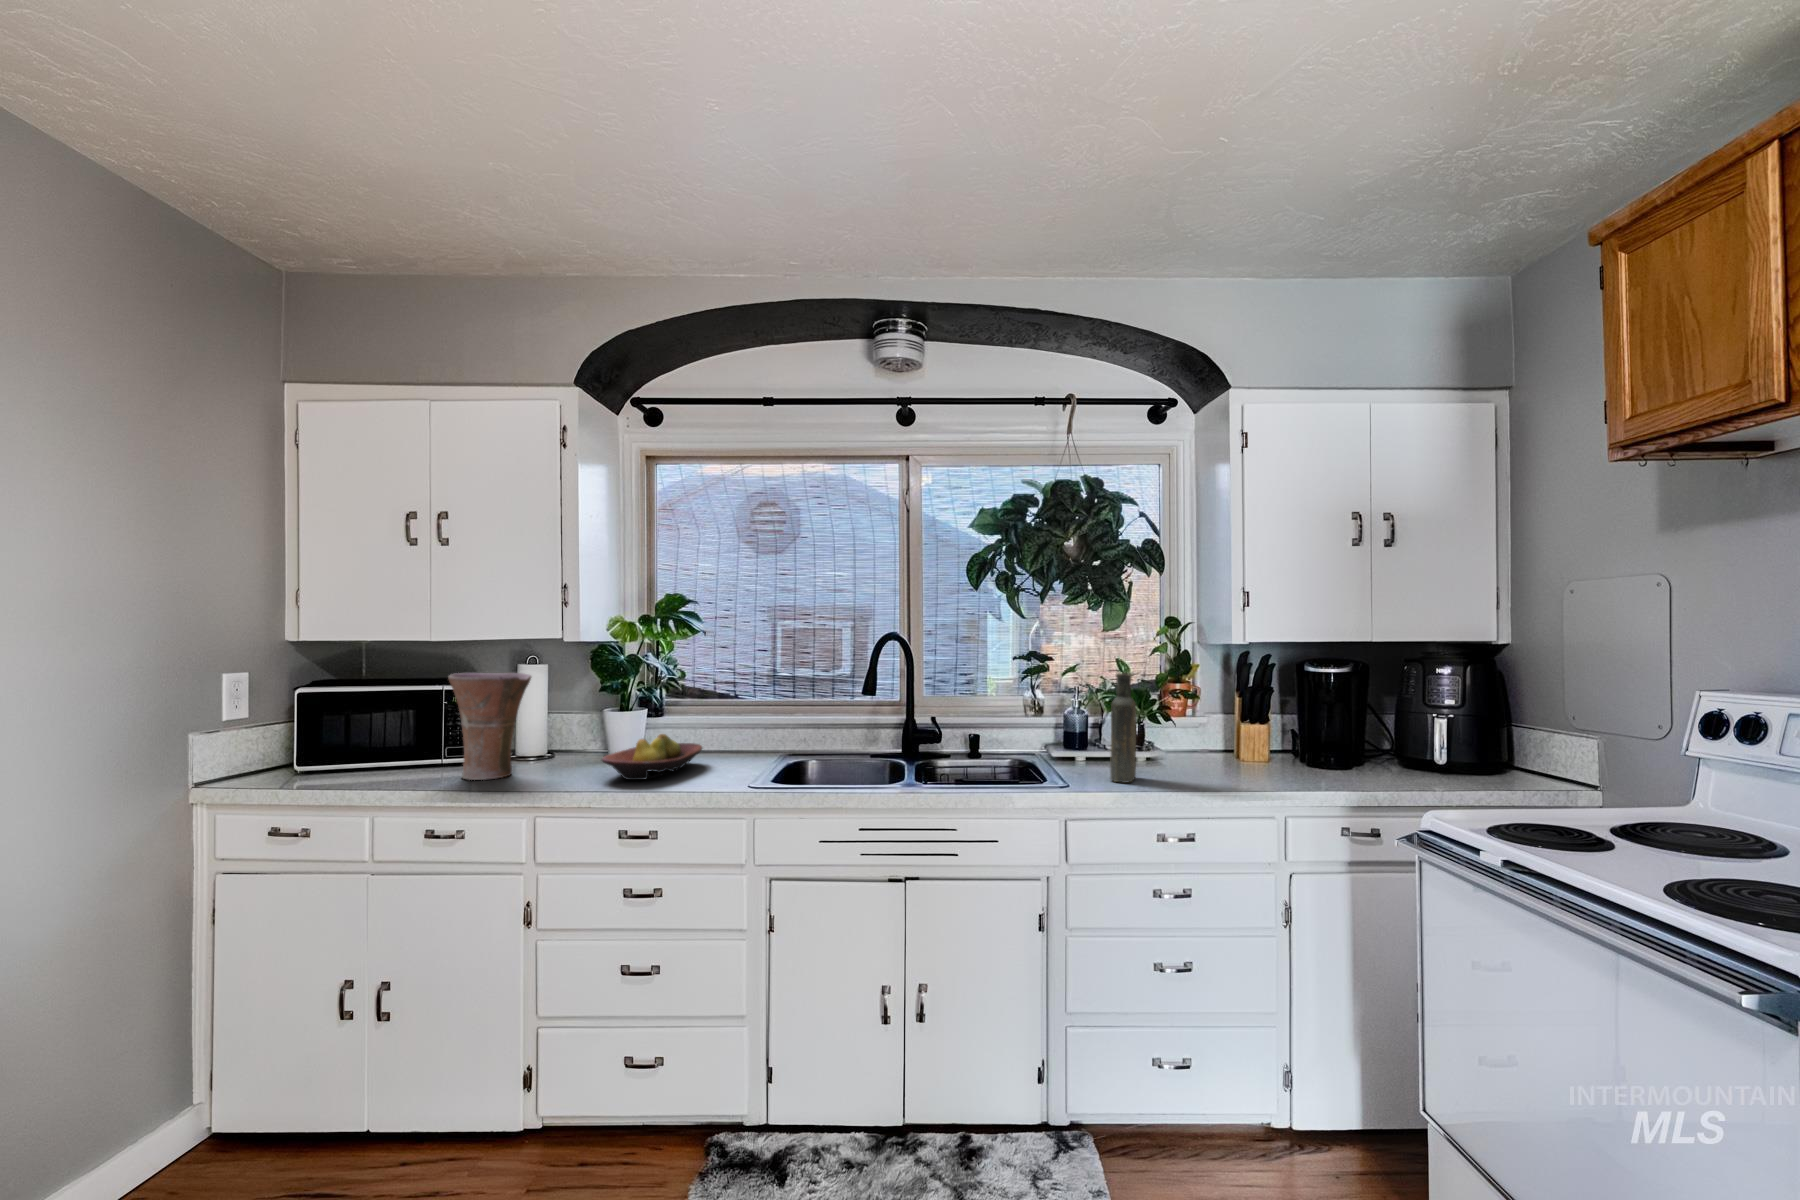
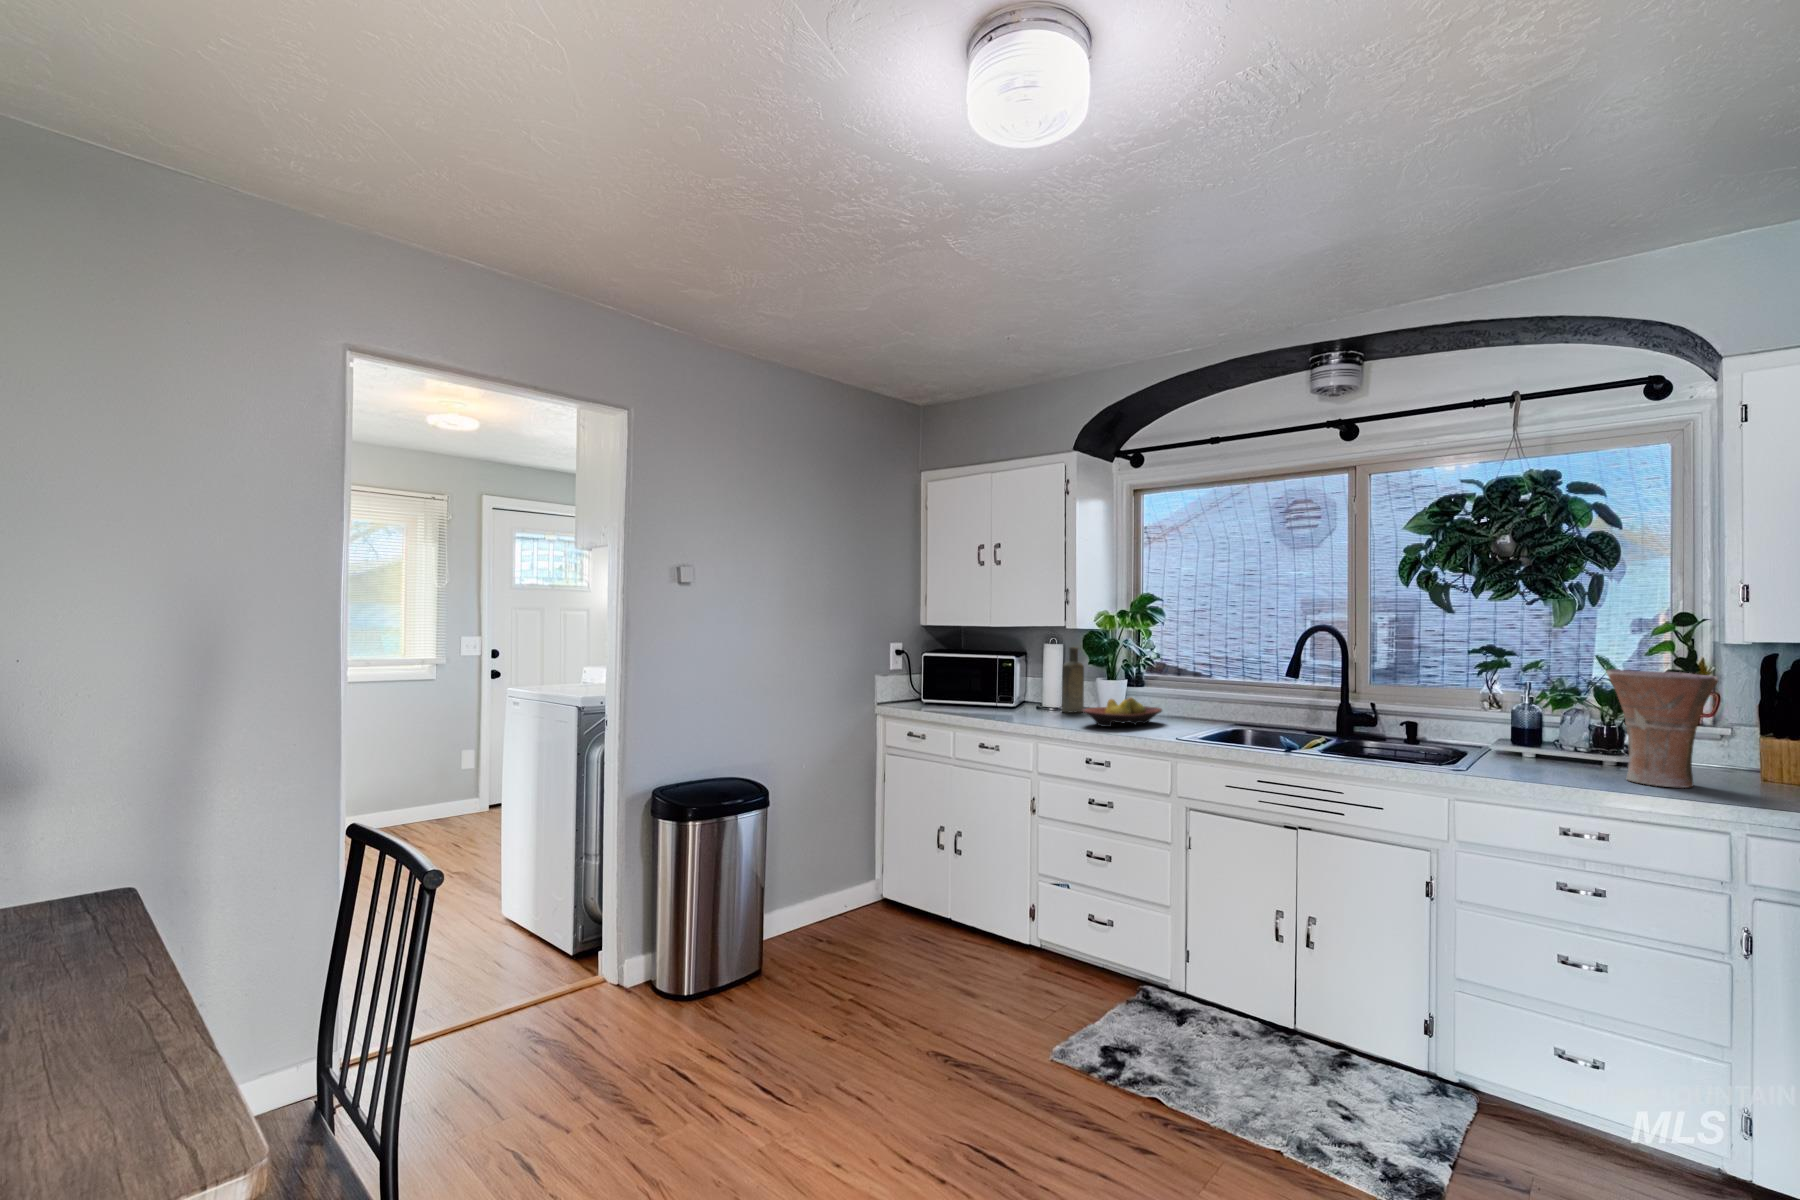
vase: present [448,673,531,780] -> present [1606,669,1718,788]
bottle: present [1110,673,1136,783] -> present [1062,647,1084,713]

